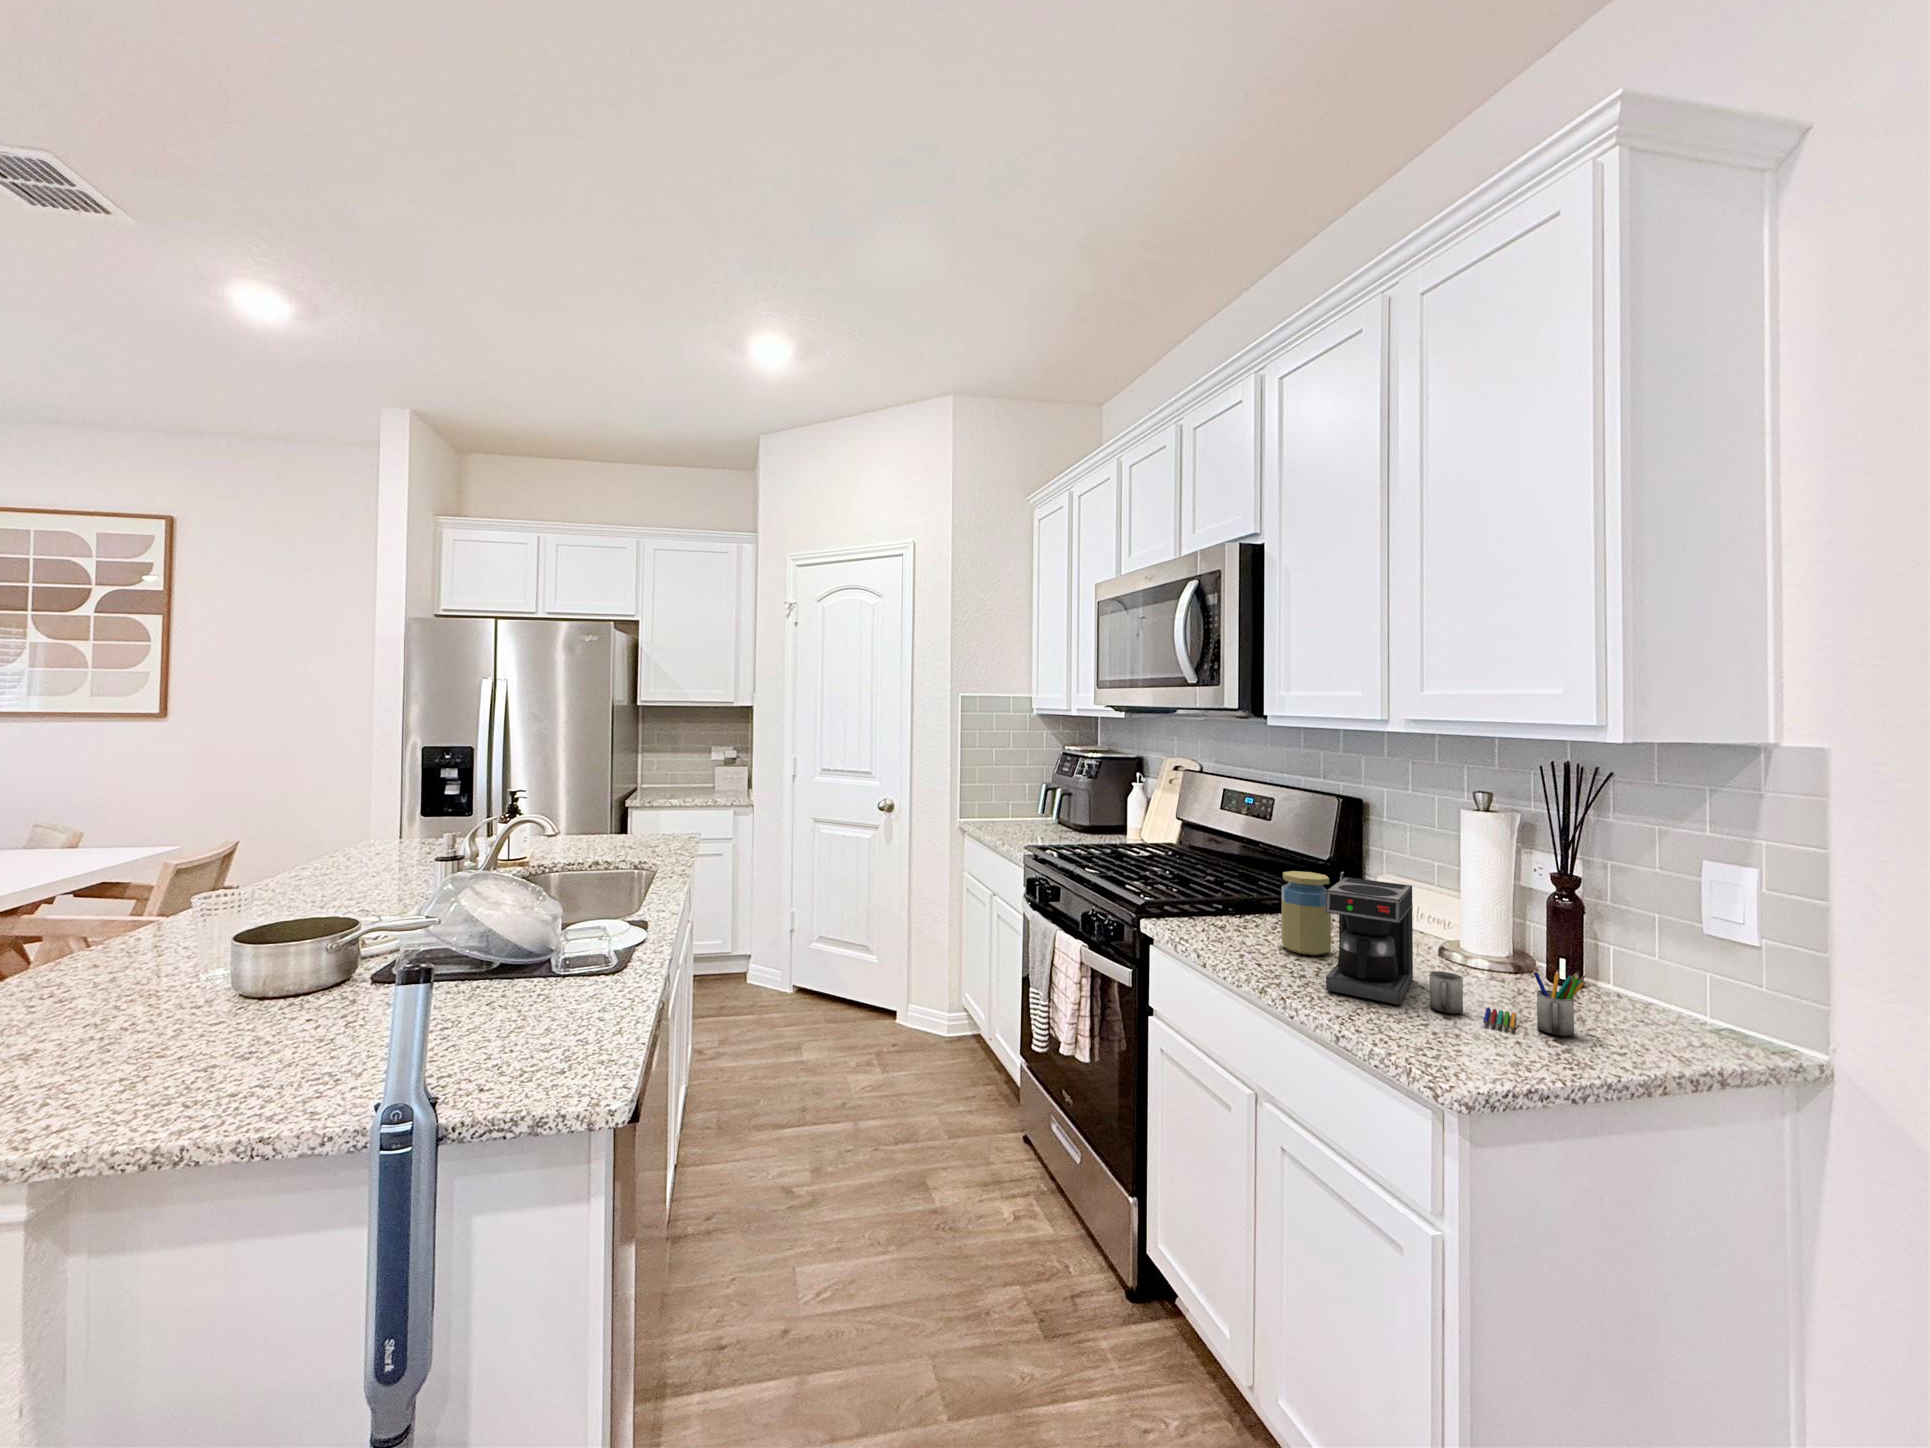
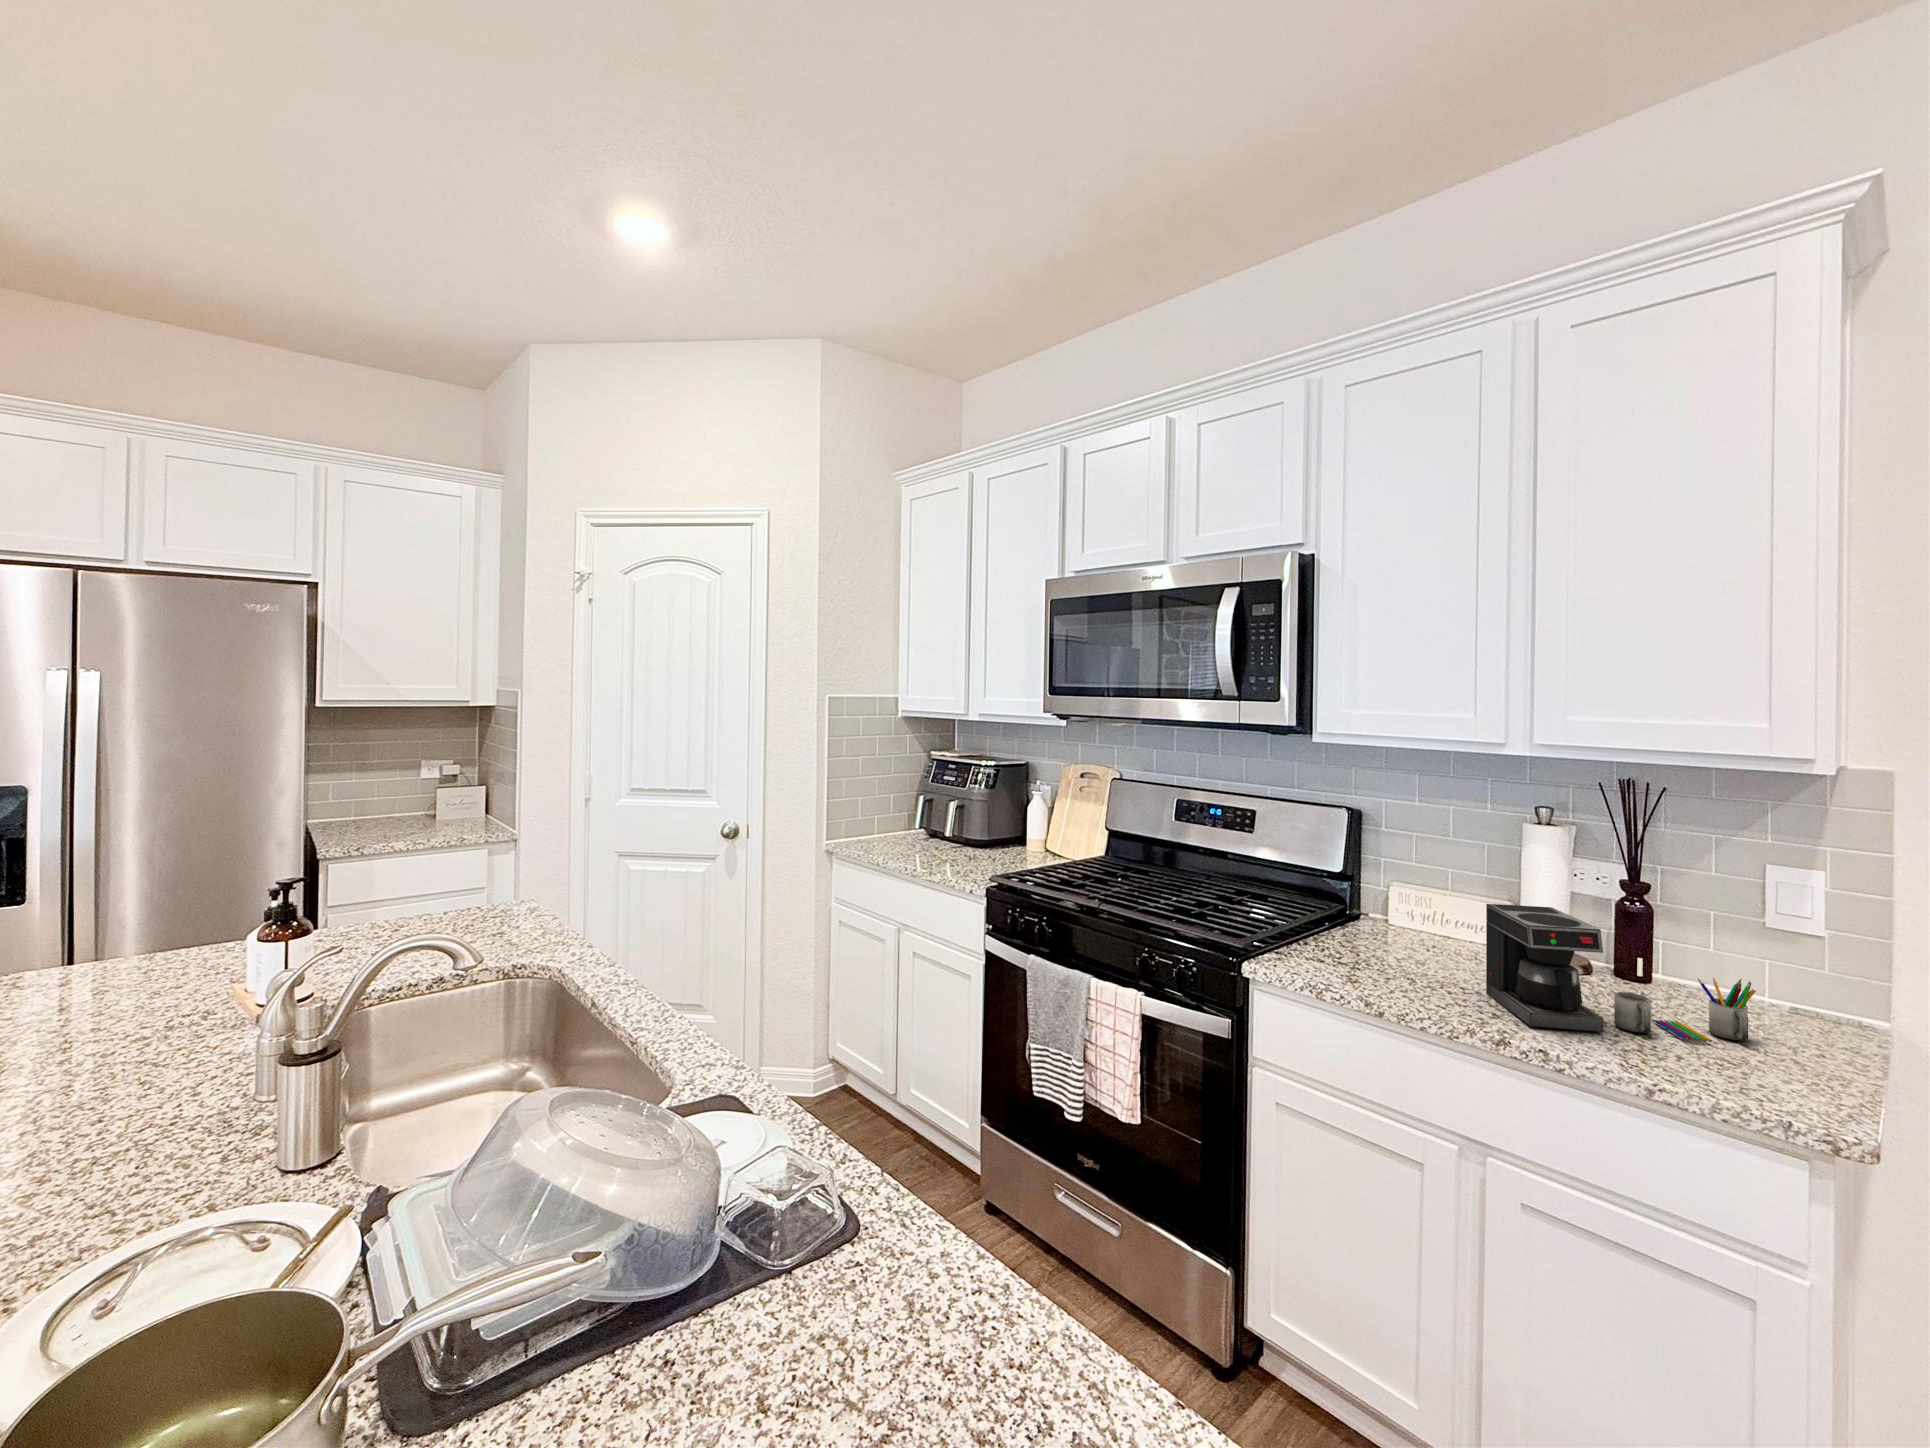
jar: present [1281,871,1331,955] -> none [1402,897,1453,983]

